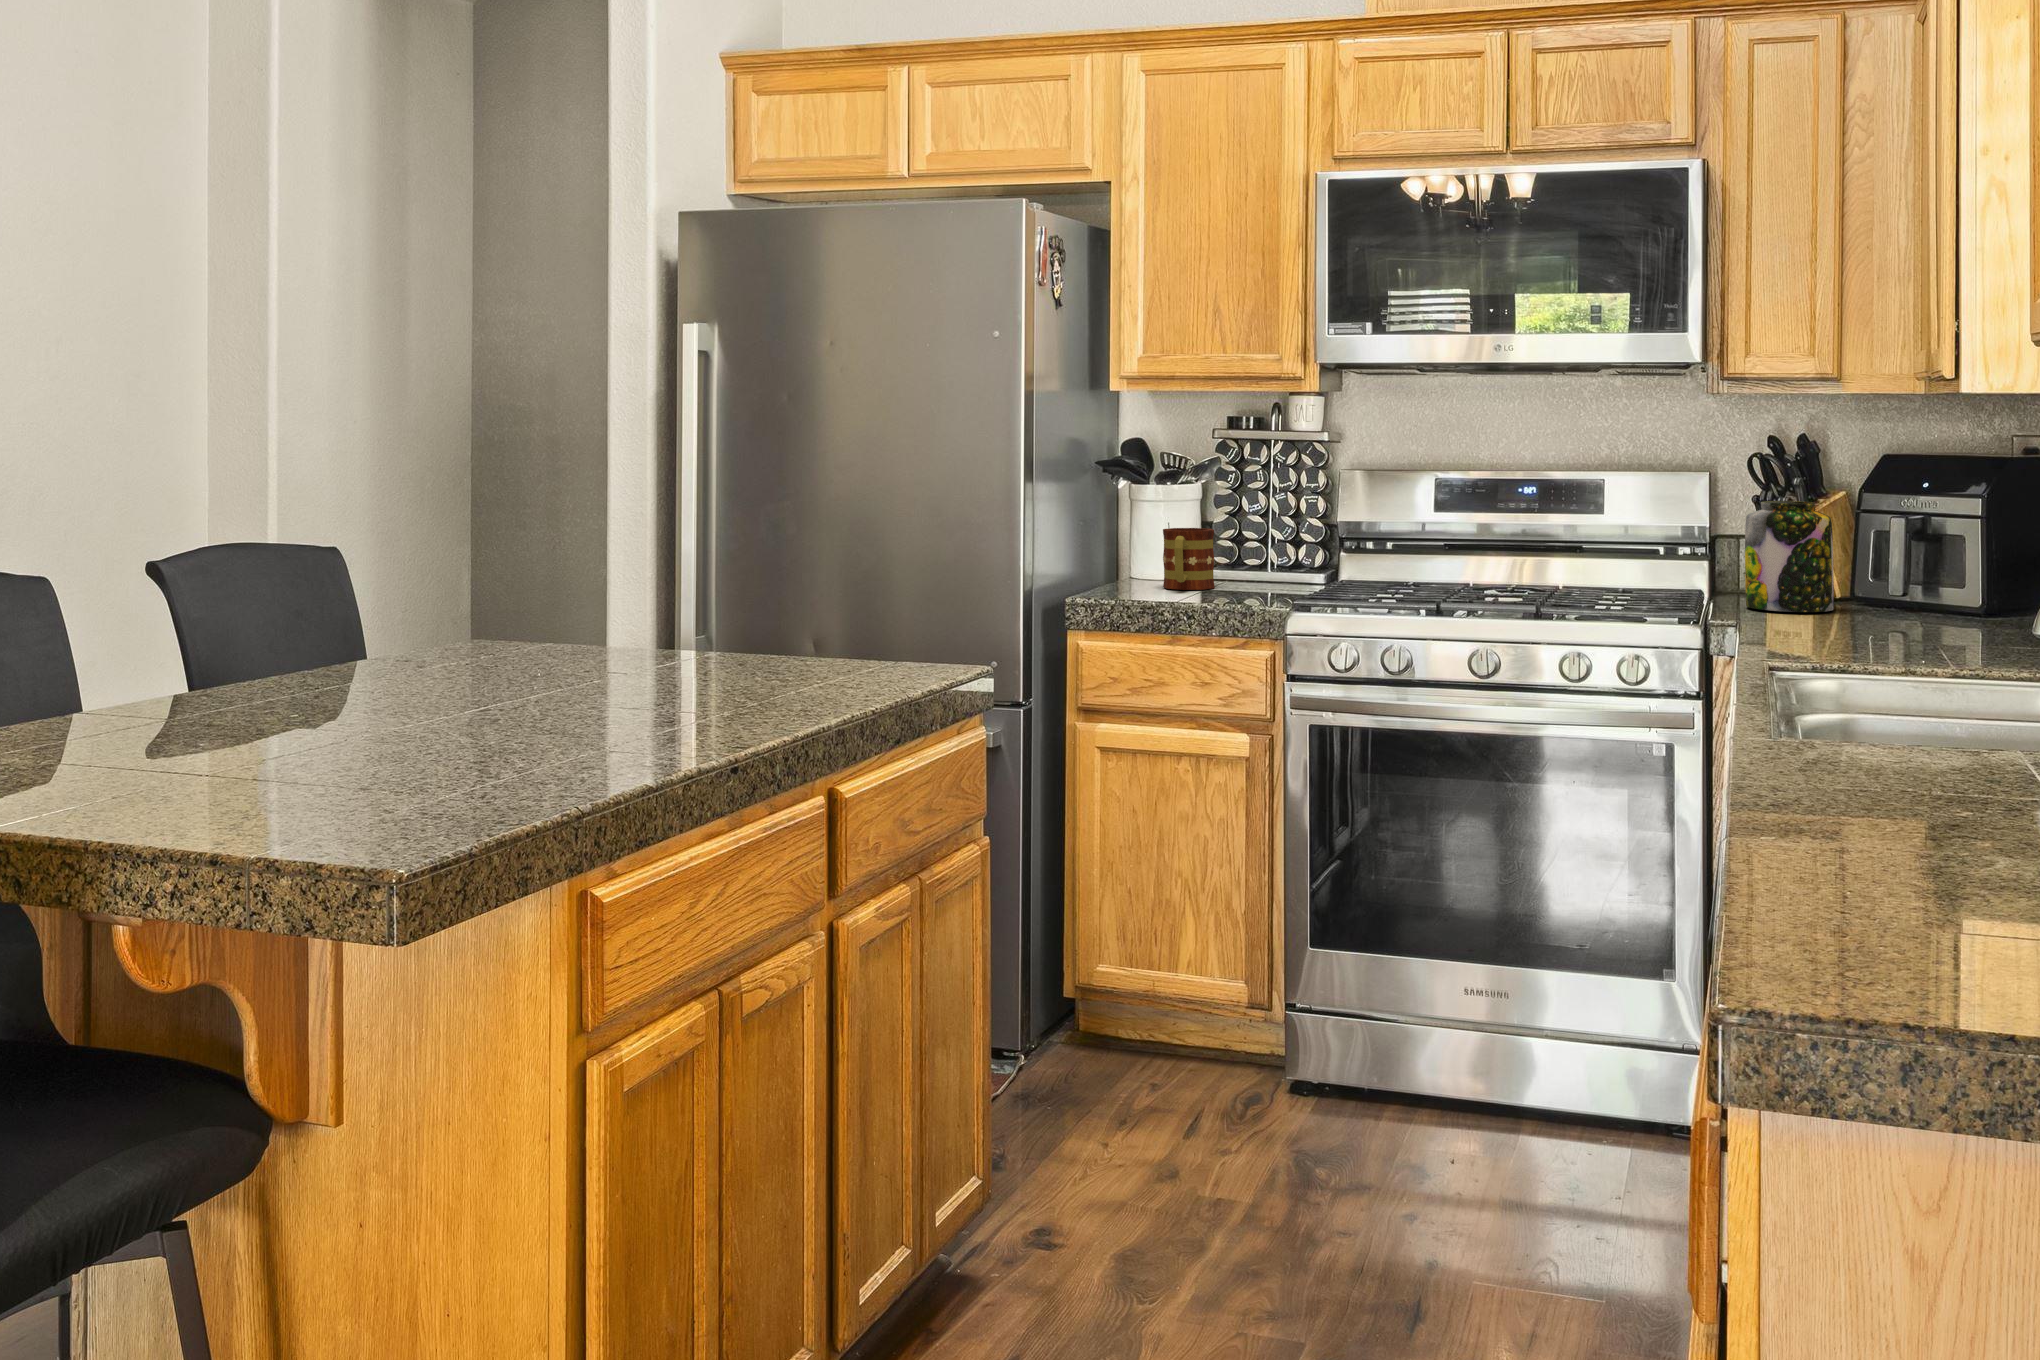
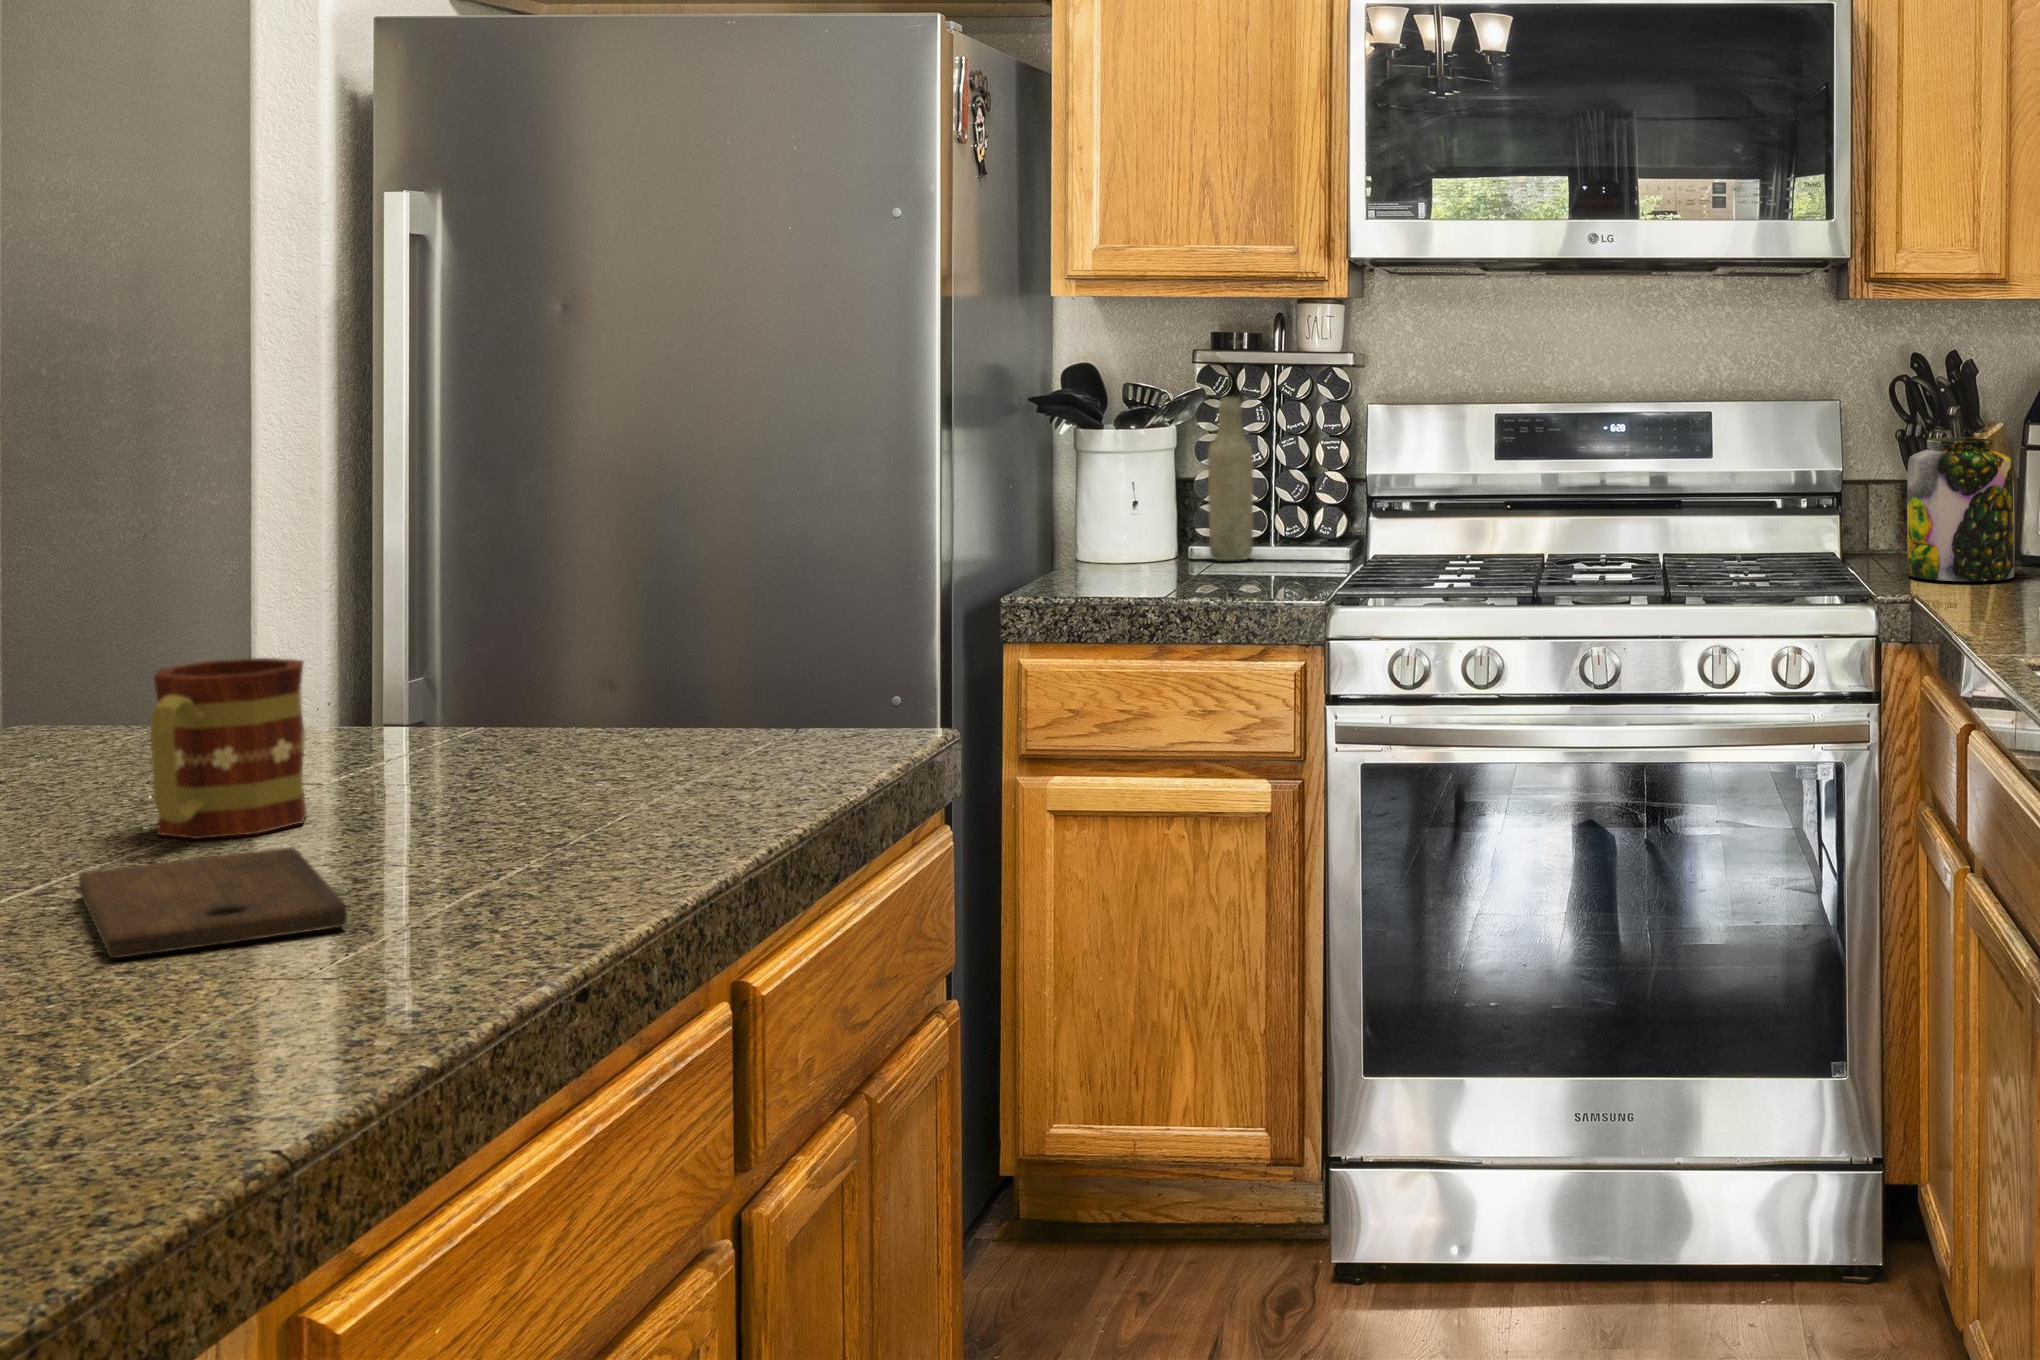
bottle: none [1221,461,1254,580] -> present [1208,396,1253,561]
mug: present [1163,528,1215,590] -> present [150,658,307,839]
cutting board: none [498,692,625,734] -> present [79,847,347,958]

